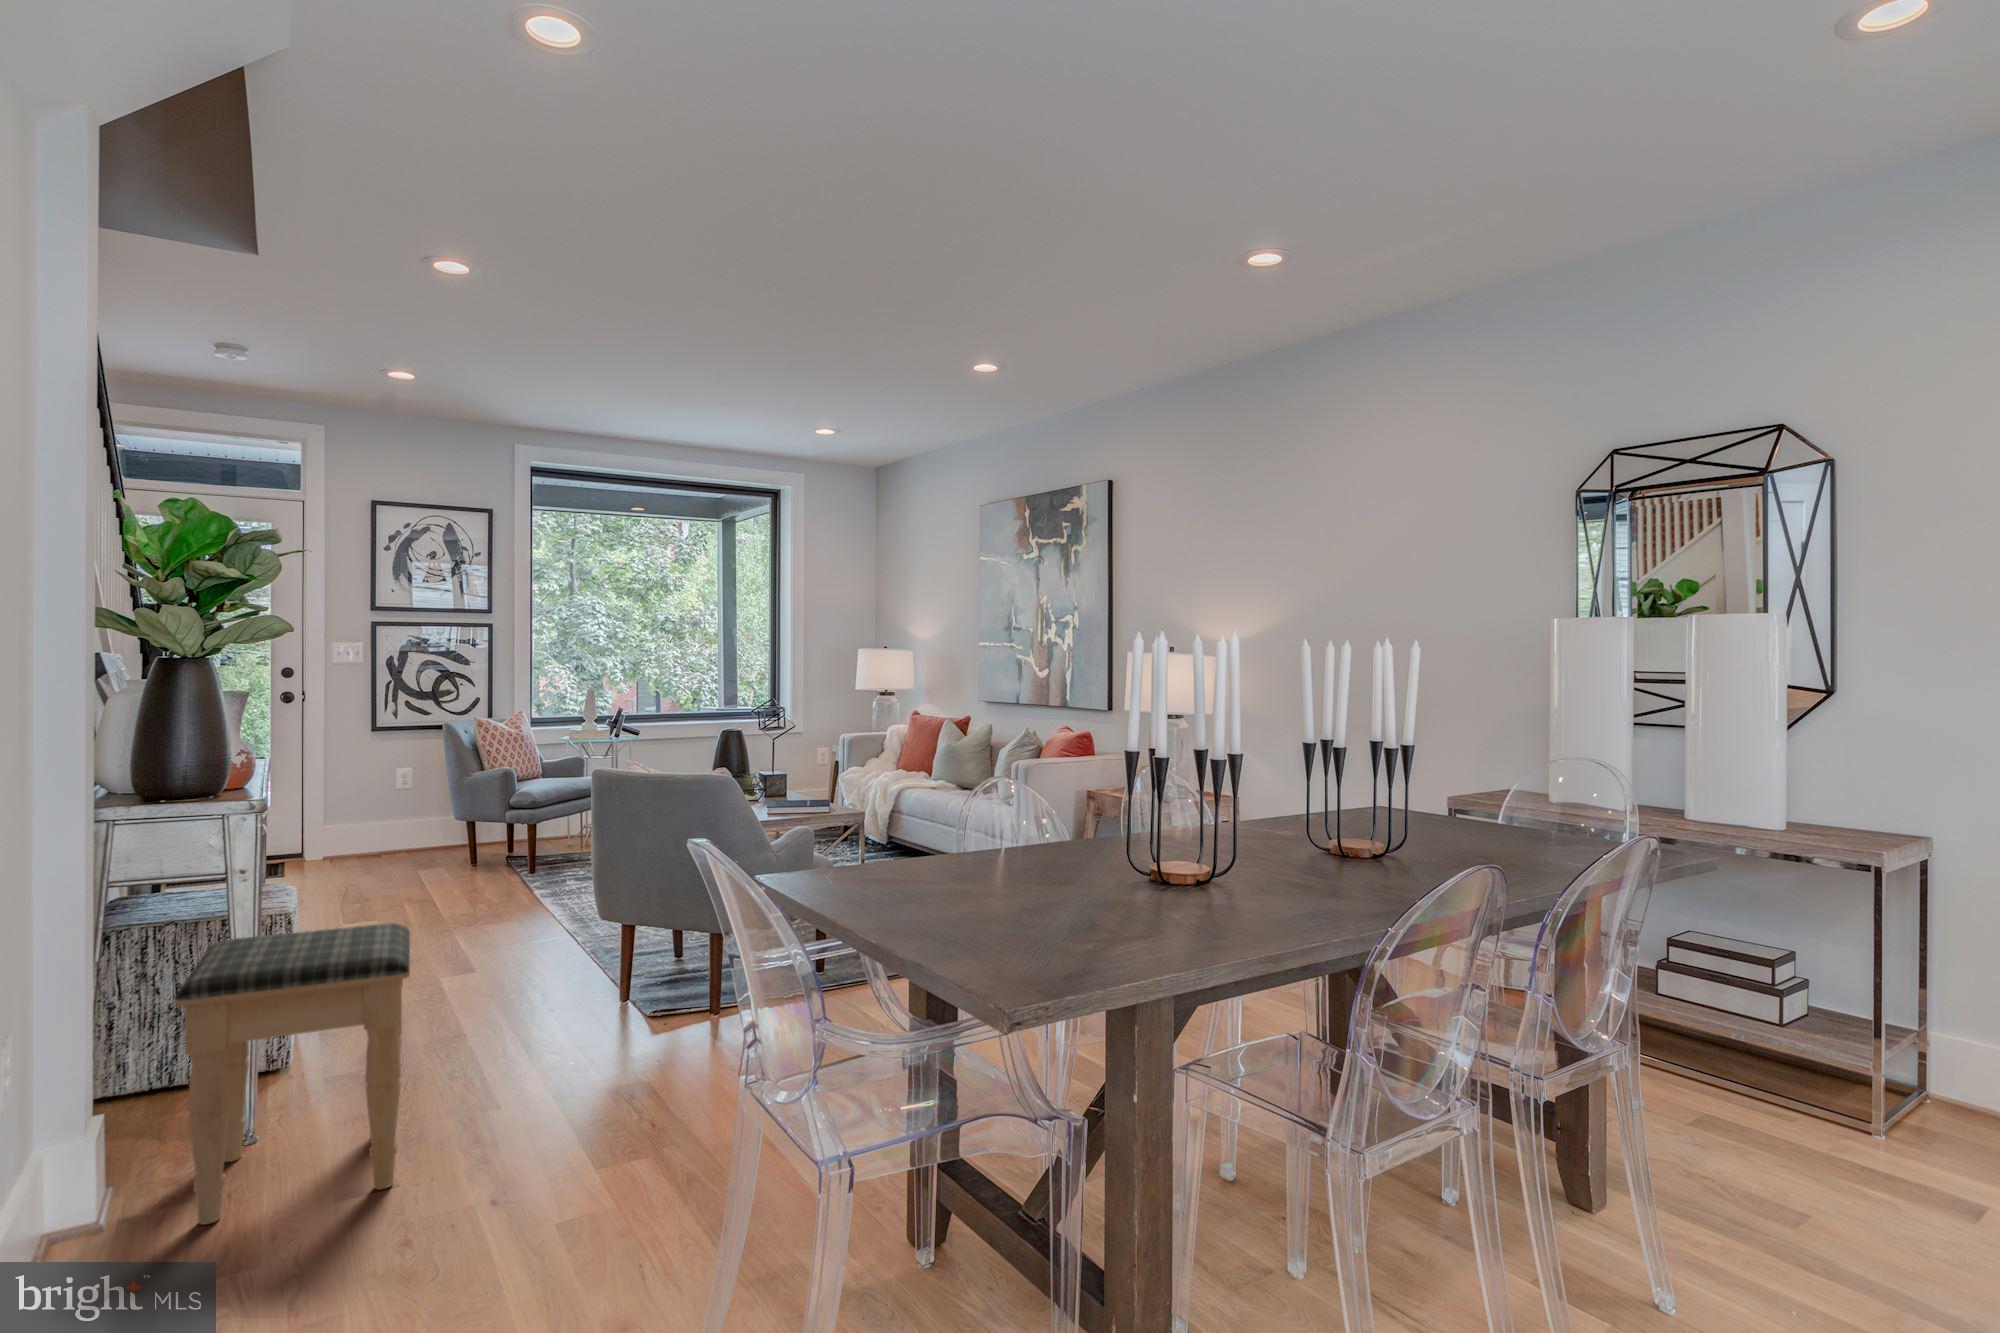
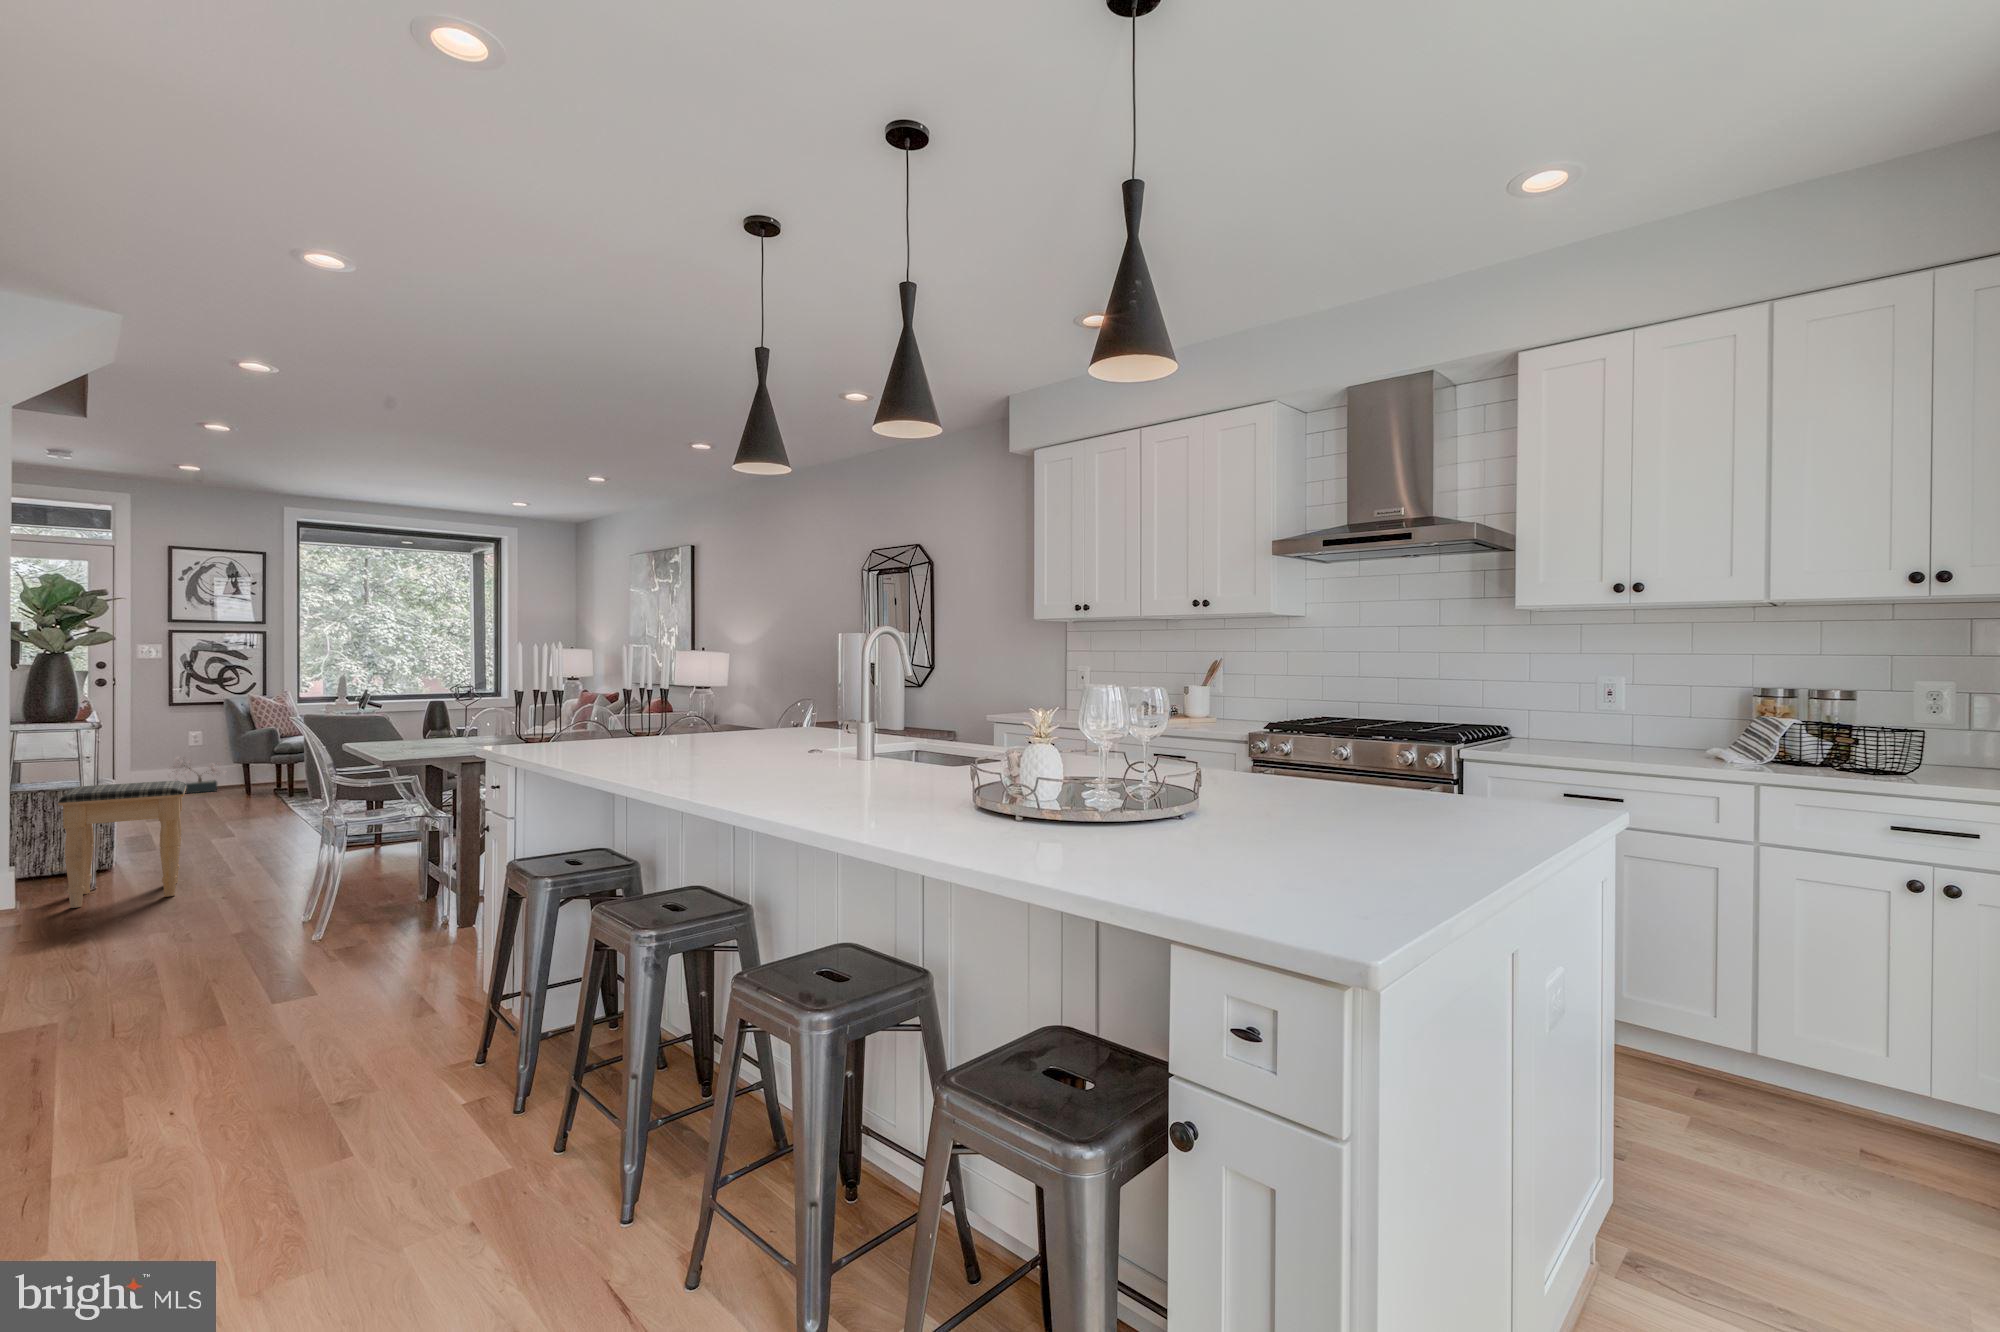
decorative plant: none [370,805,444,860] -> present [172,757,220,793]

